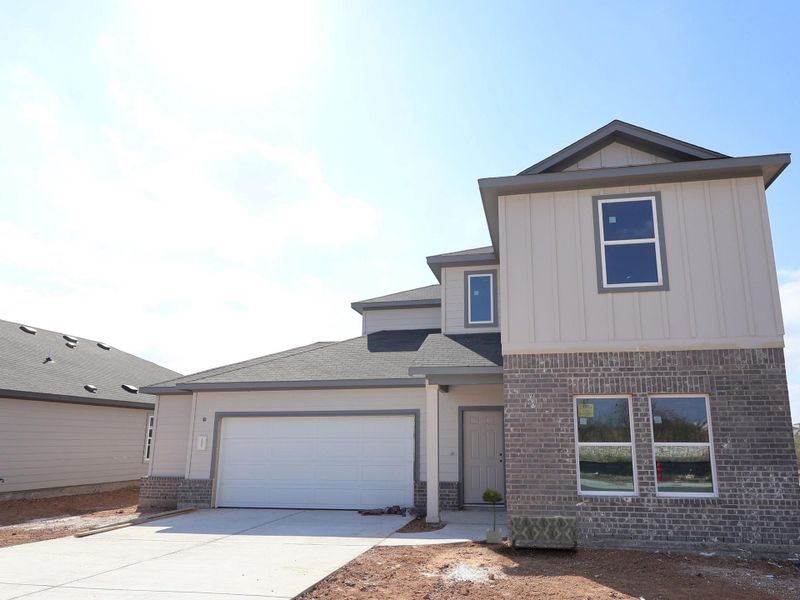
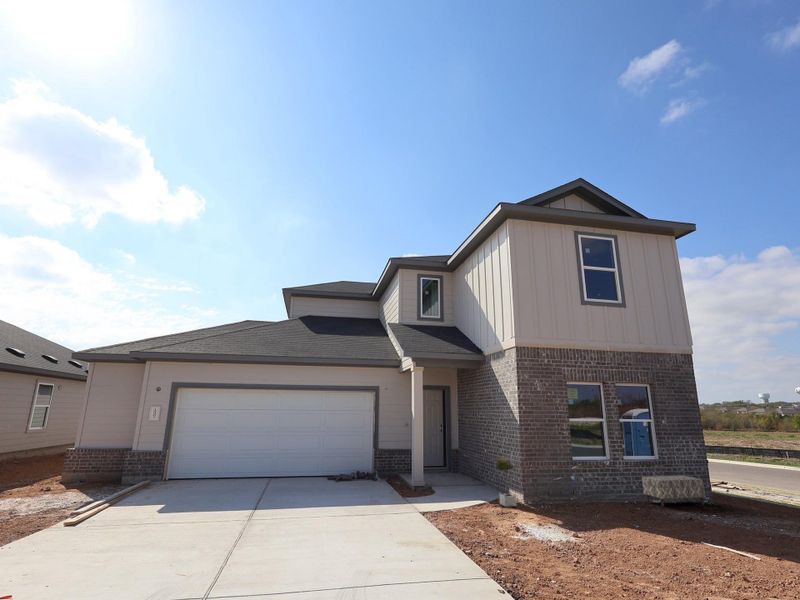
bench: present [510,516,578,551] -> present [642,475,705,507]

